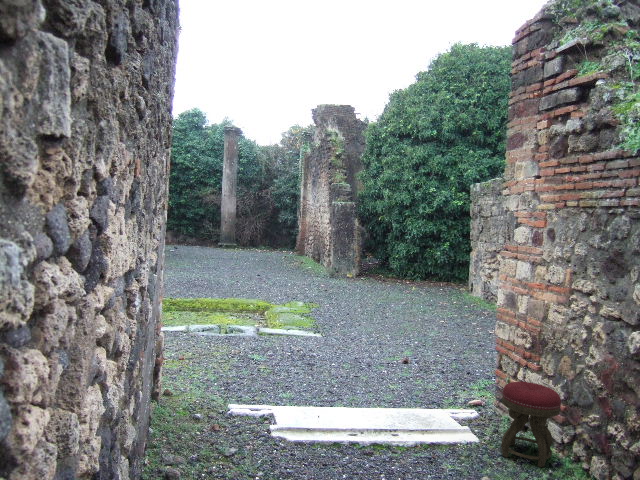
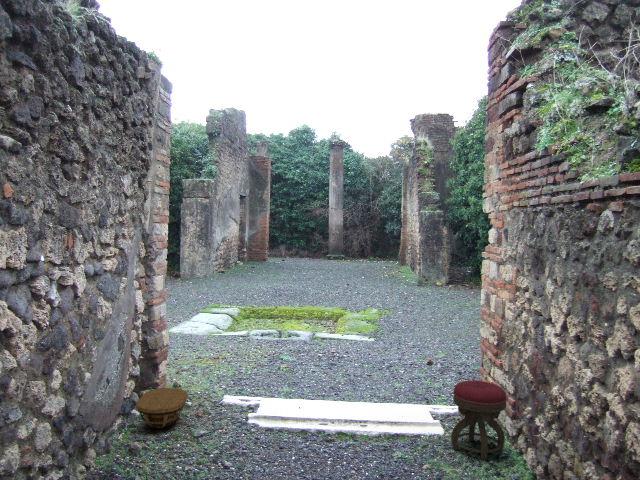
basket: none [135,401,193,454] -> present [136,388,188,428]

